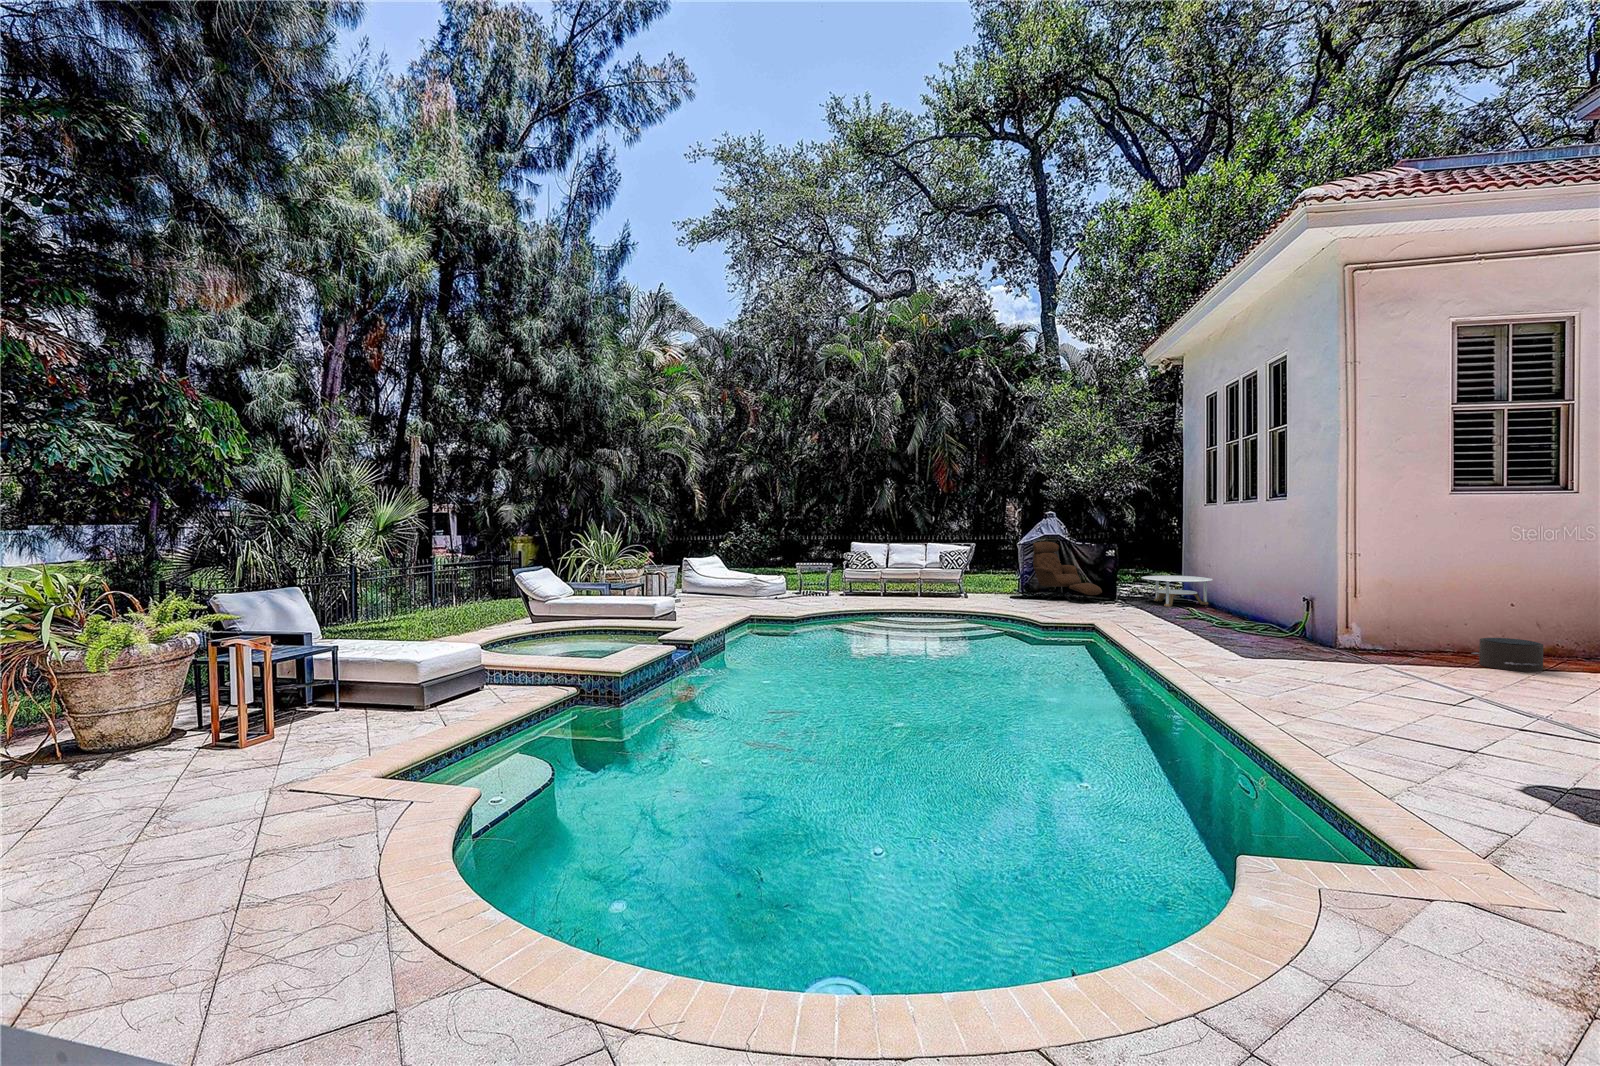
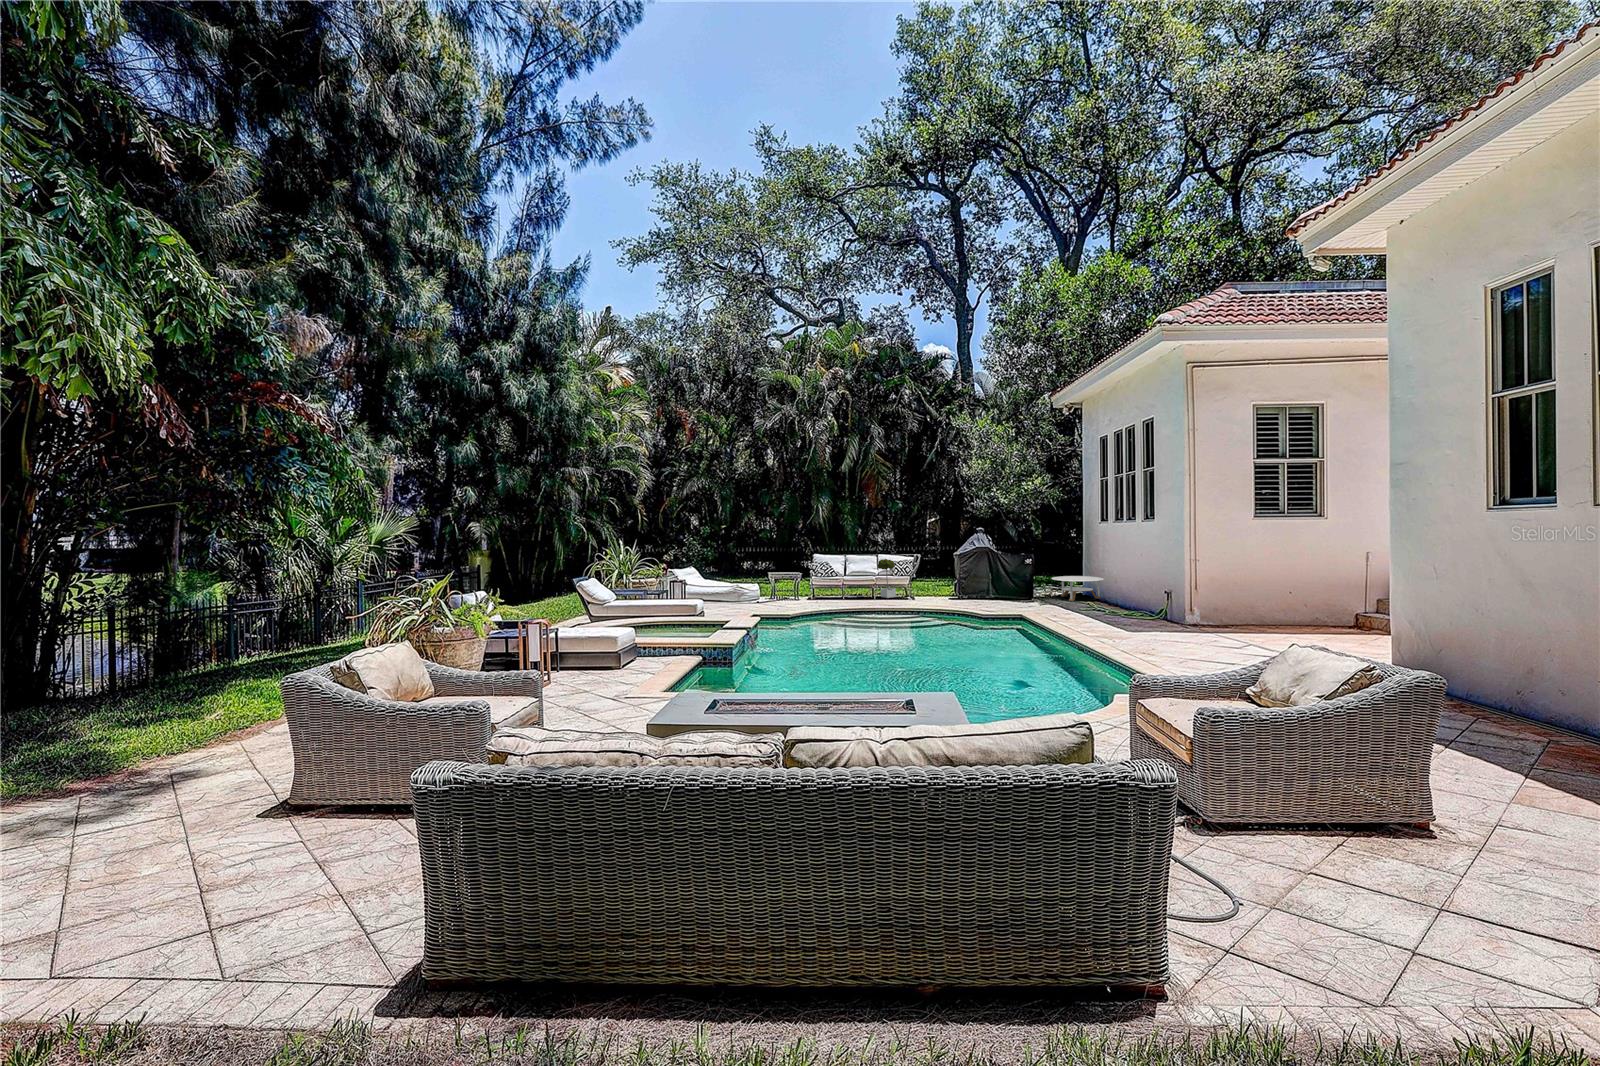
lounge chair: present [1033,542,1102,603] -> none [967,550,1022,600]
potted tree: none [923,549,944,597] -> present [878,559,896,598]
pouf: present [1472,638,1543,672] -> none [1266,618,1305,640]

